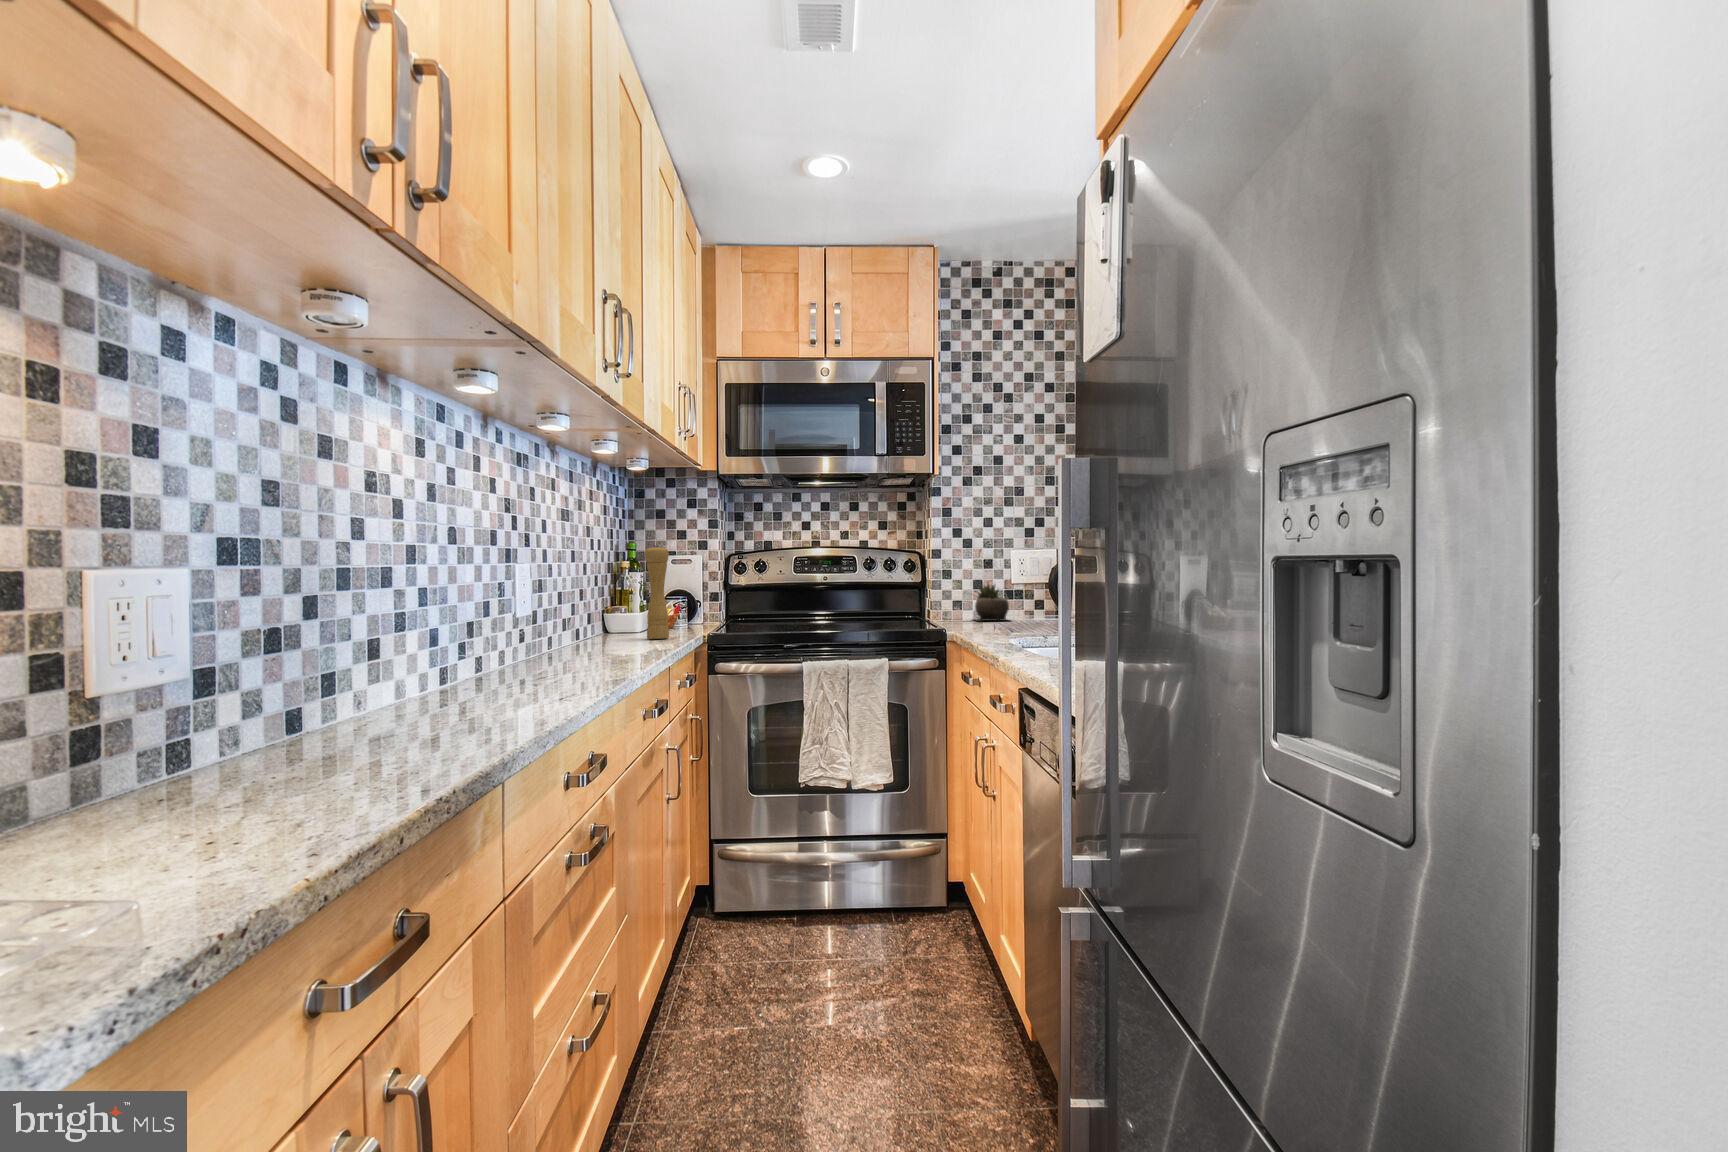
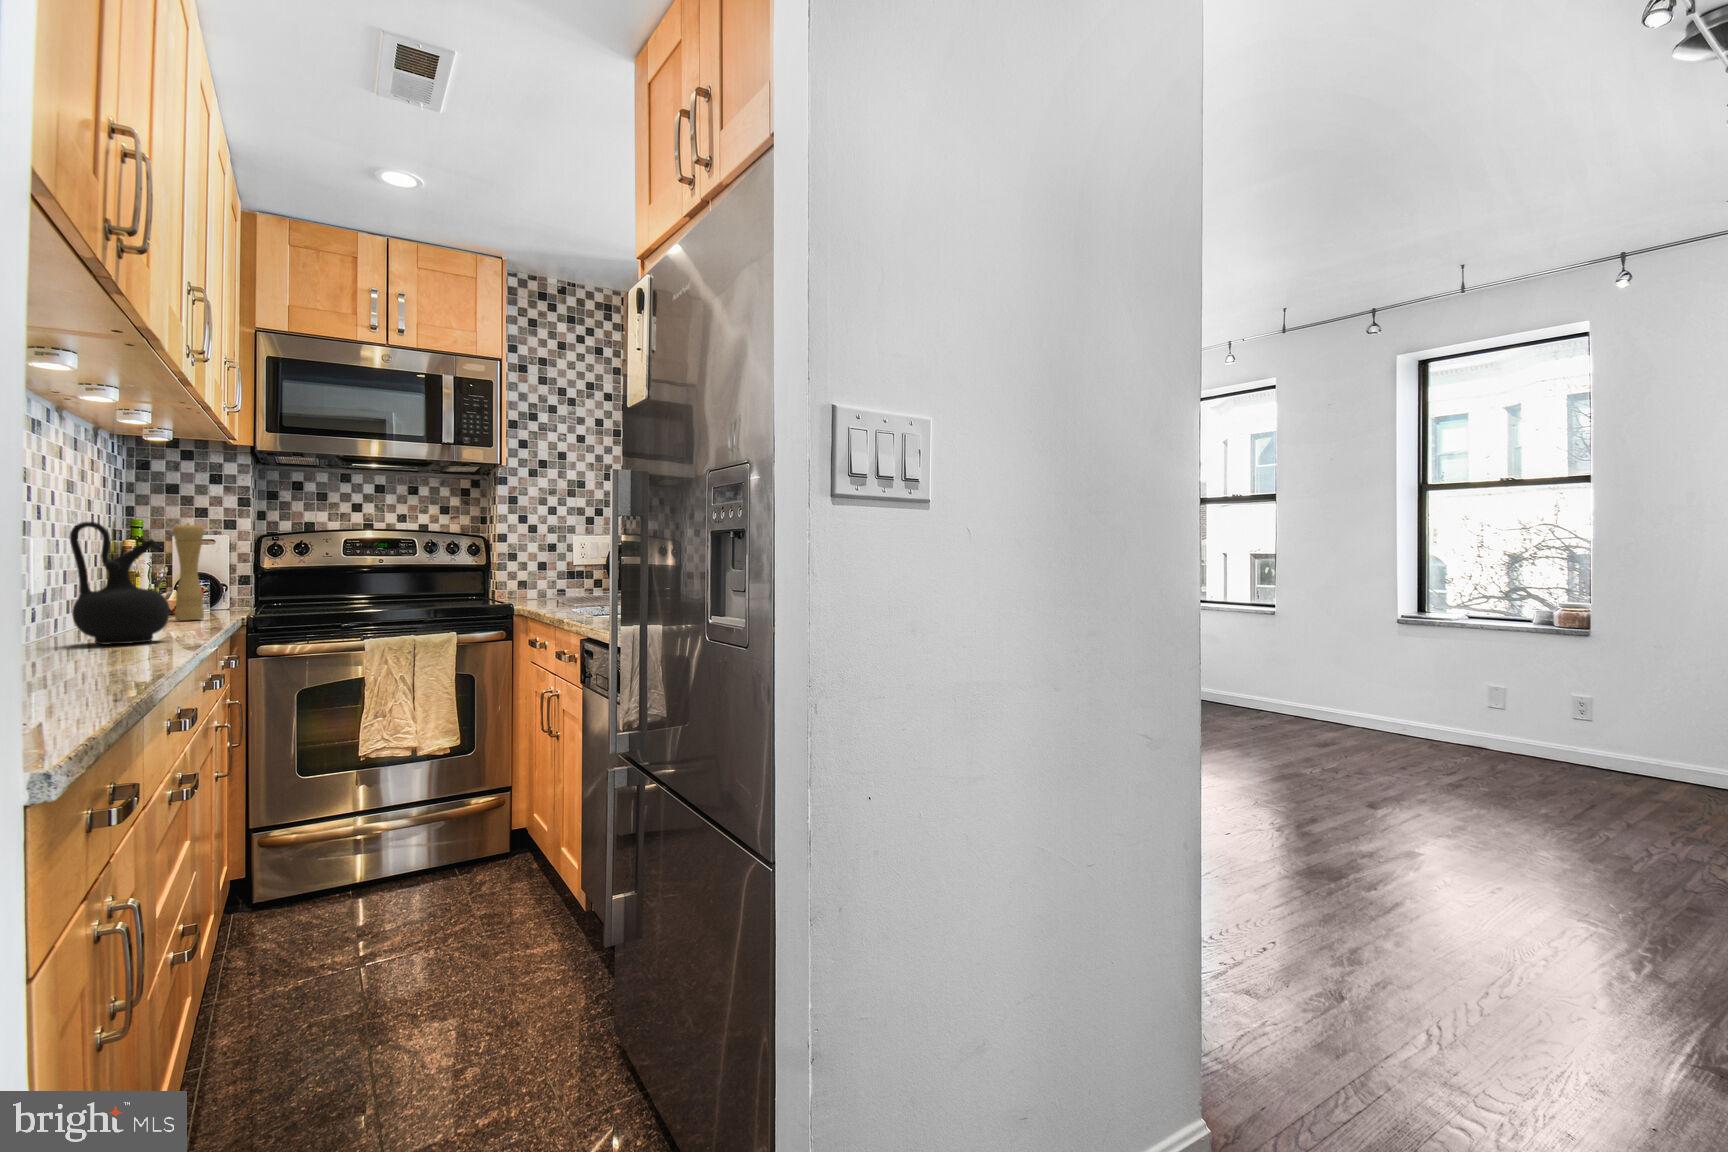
ceramic jug: none [535,548,613,669] -> present [70,522,170,644]
succulent plant: present [975,582,1009,621] -> none [534,566,575,600]

